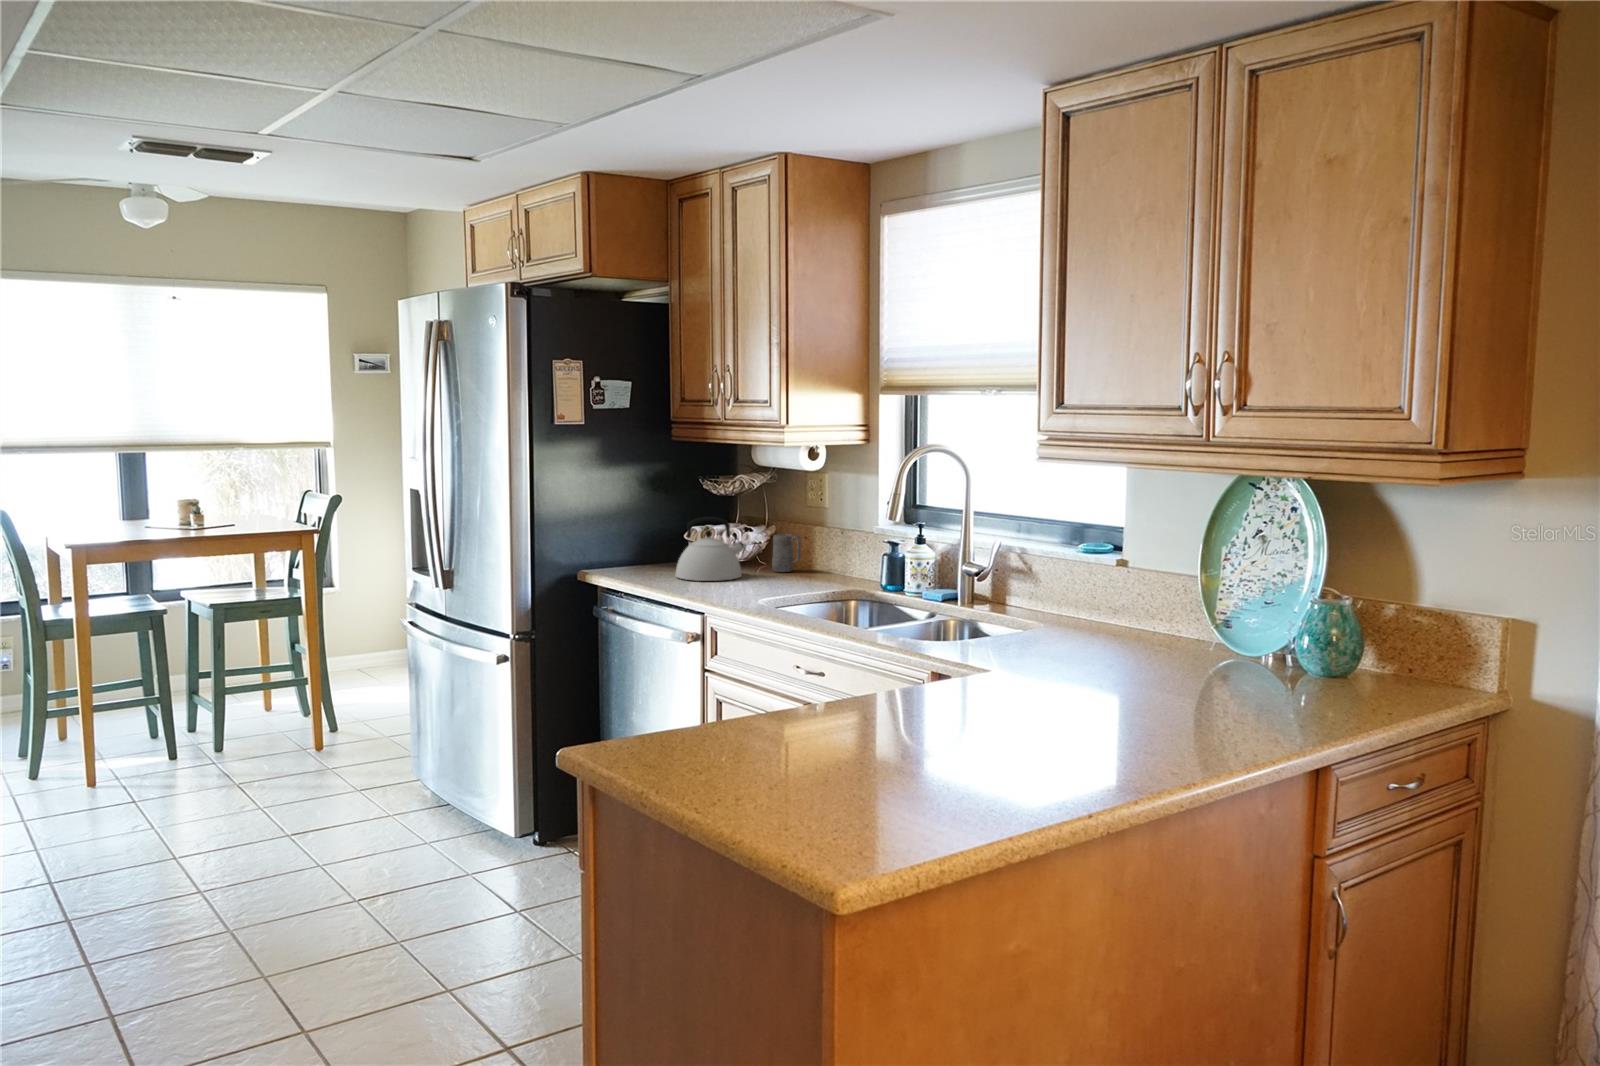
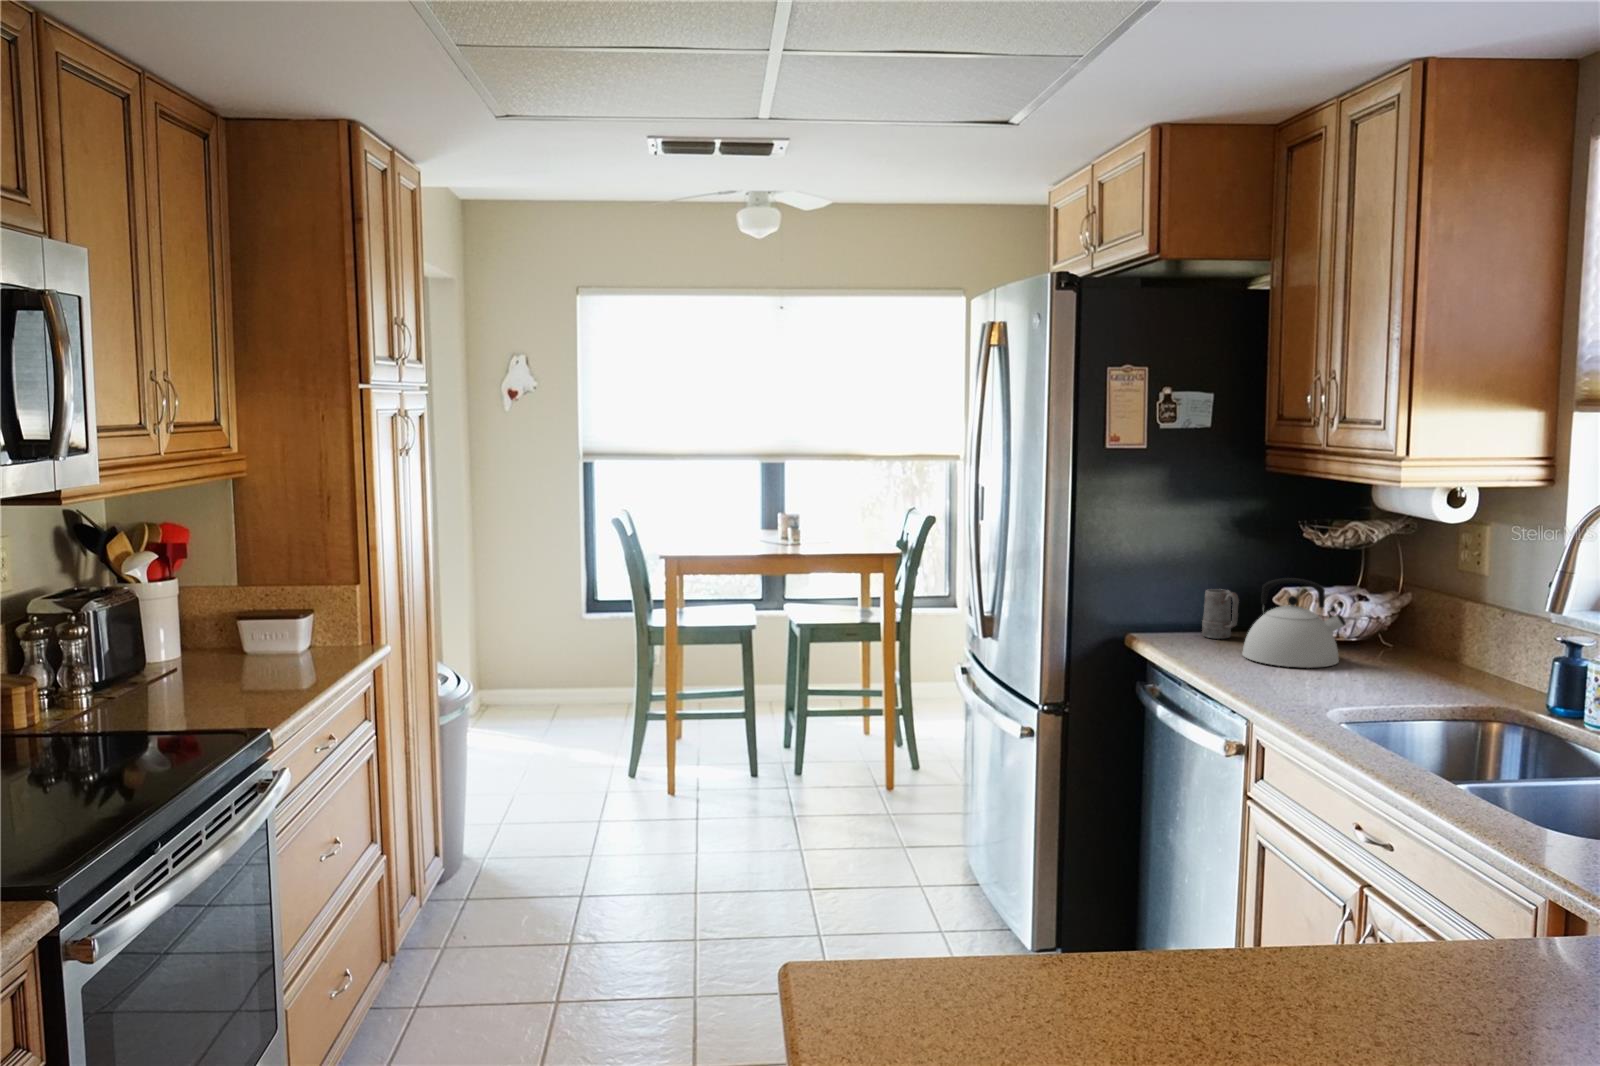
mug: present [772,534,801,572] -> present [1202,589,1239,639]

